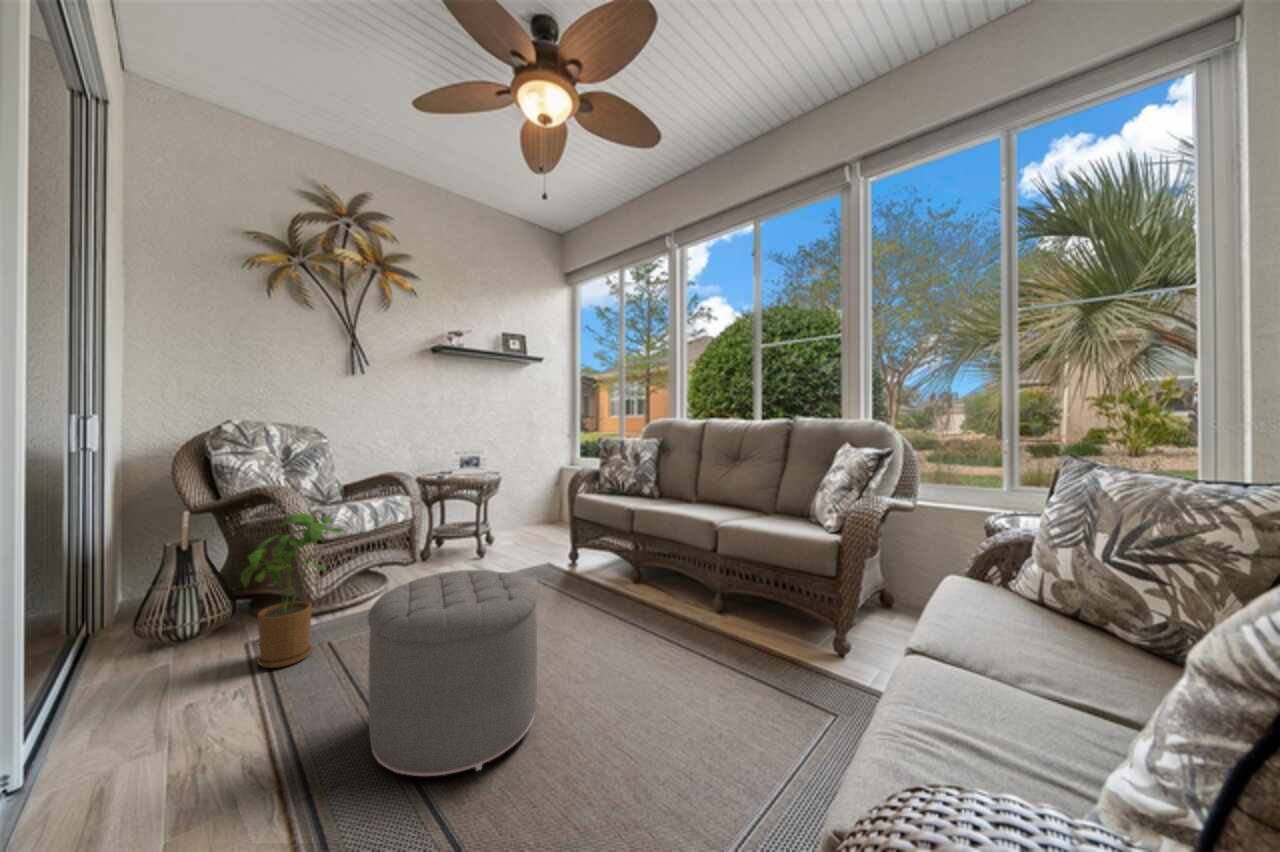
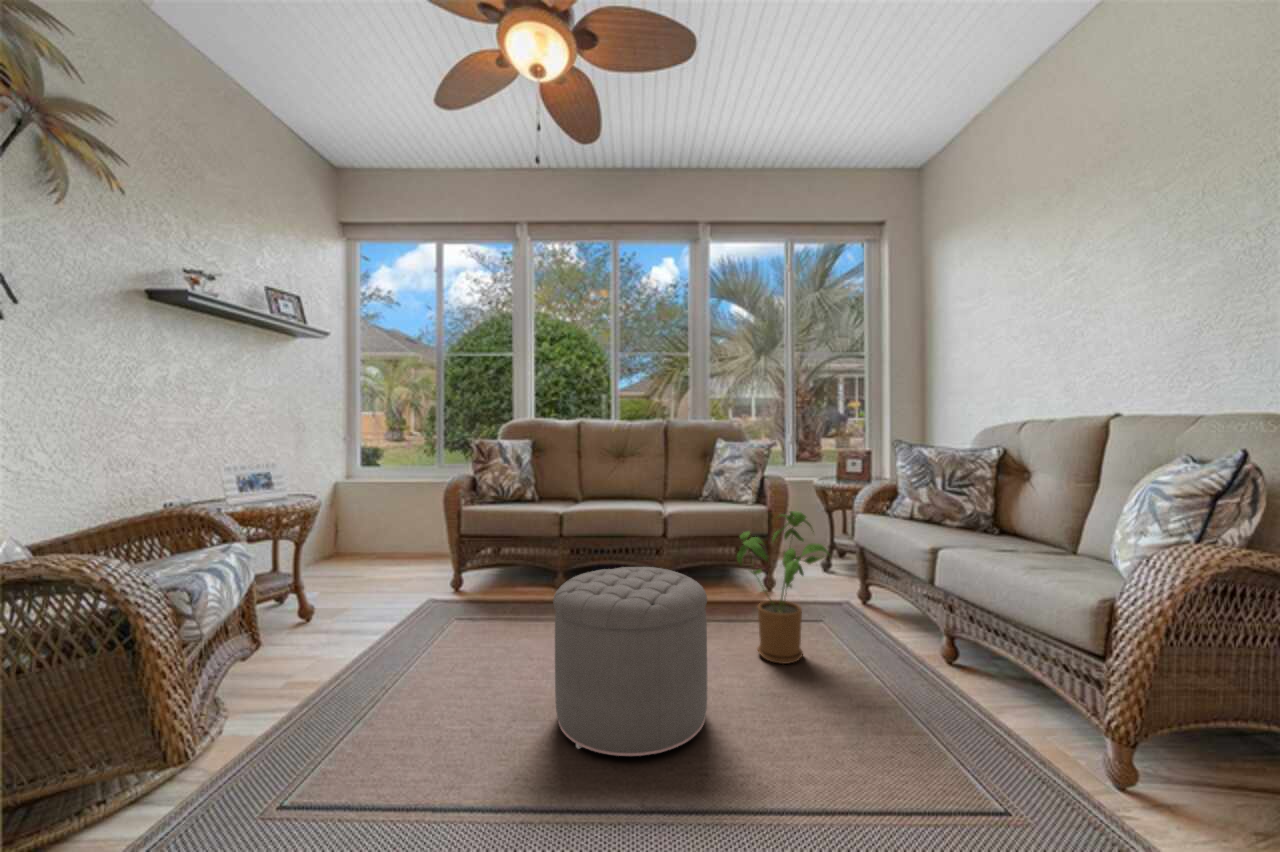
house plant: present [241,513,344,668] -> present [737,511,829,664]

